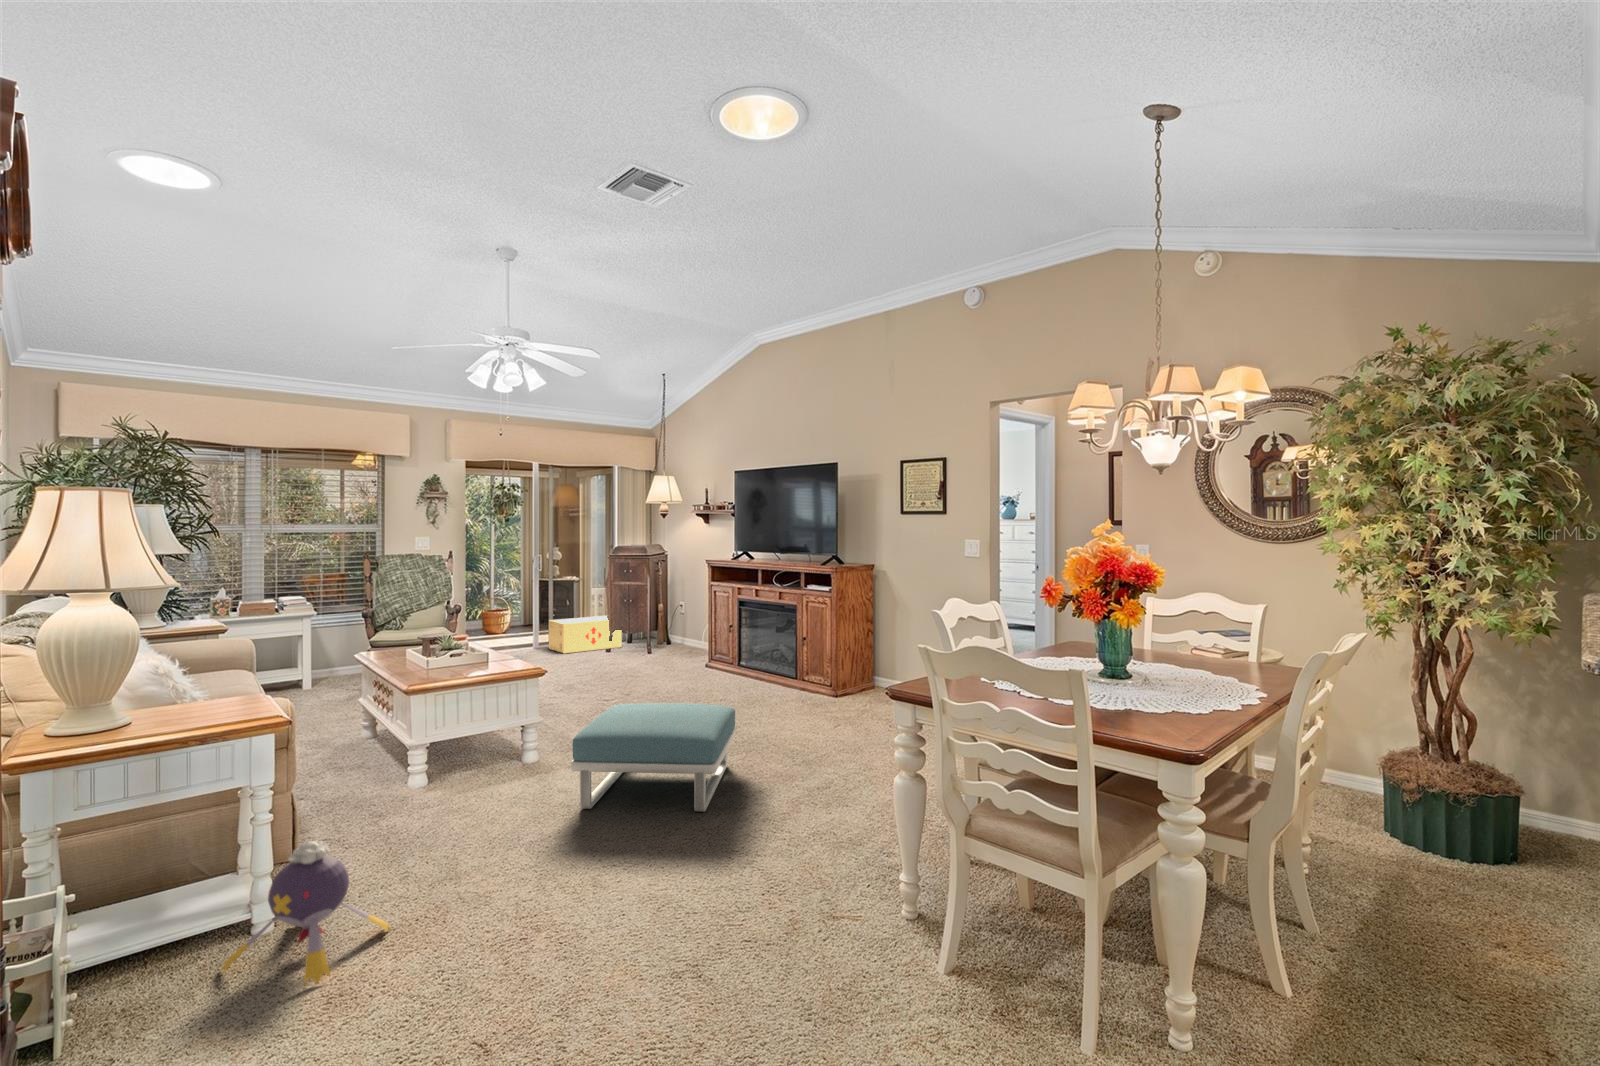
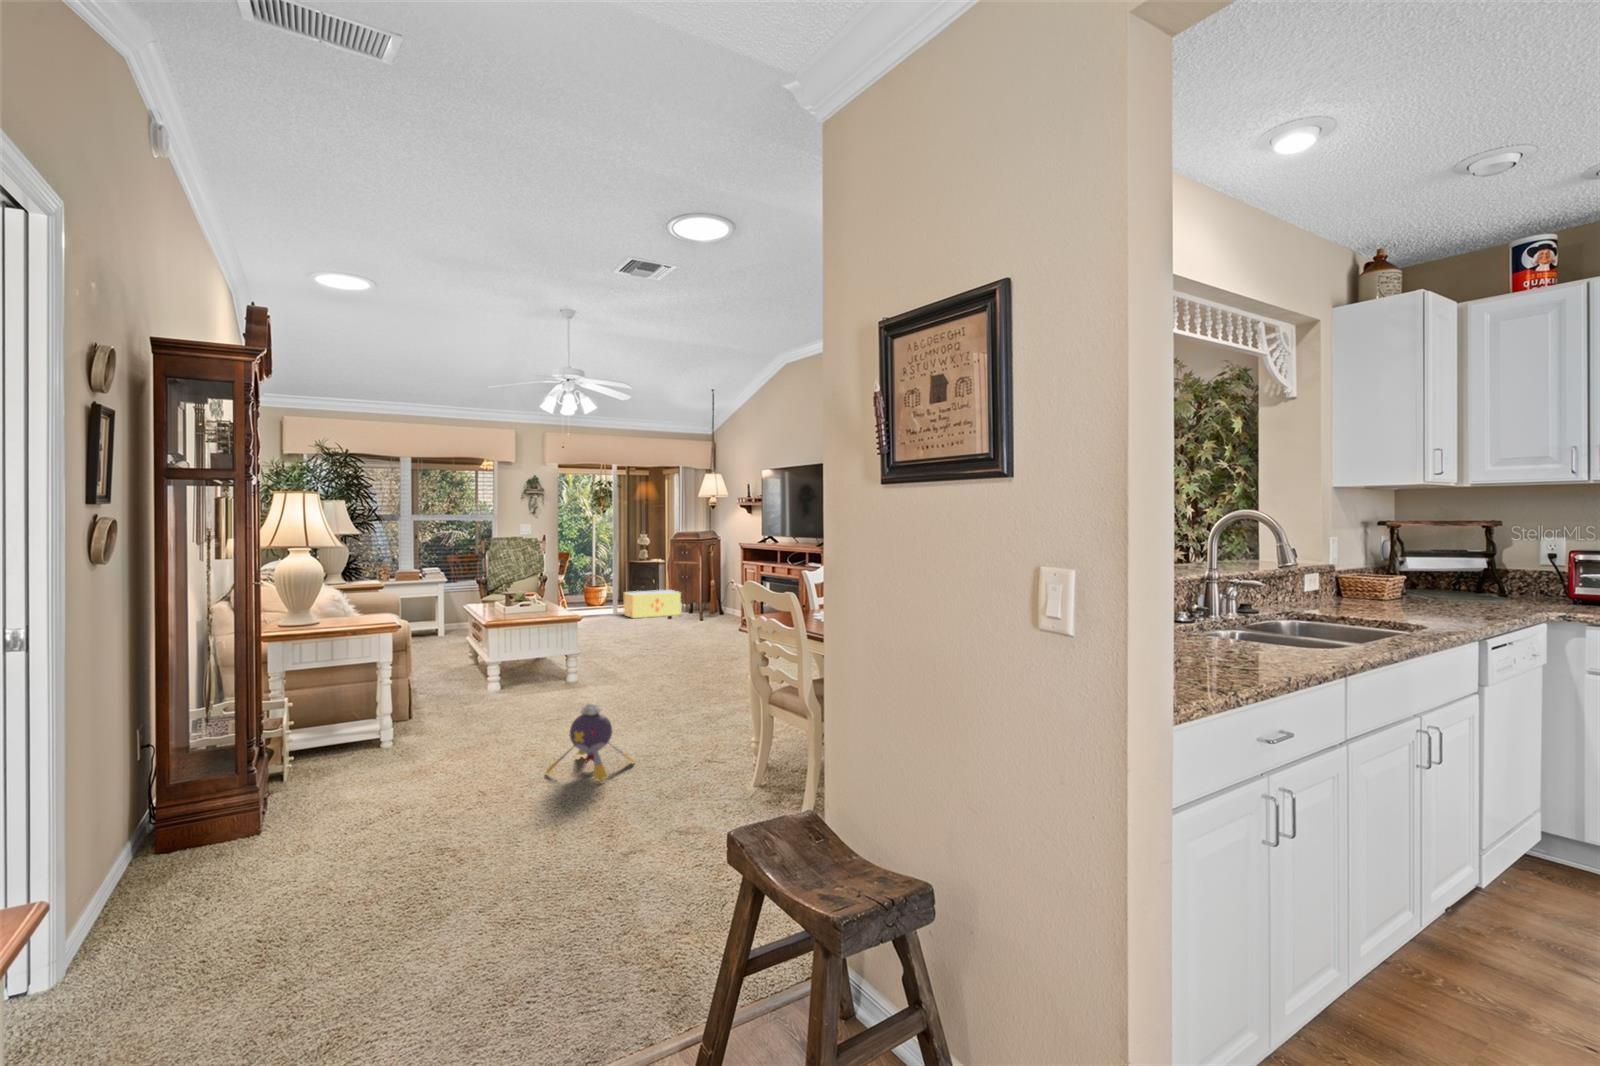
footstool: present [571,703,736,812] -> none [585,641,710,710]
plush toy: present [221,841,391,983] -> present [546,703,634,781]

